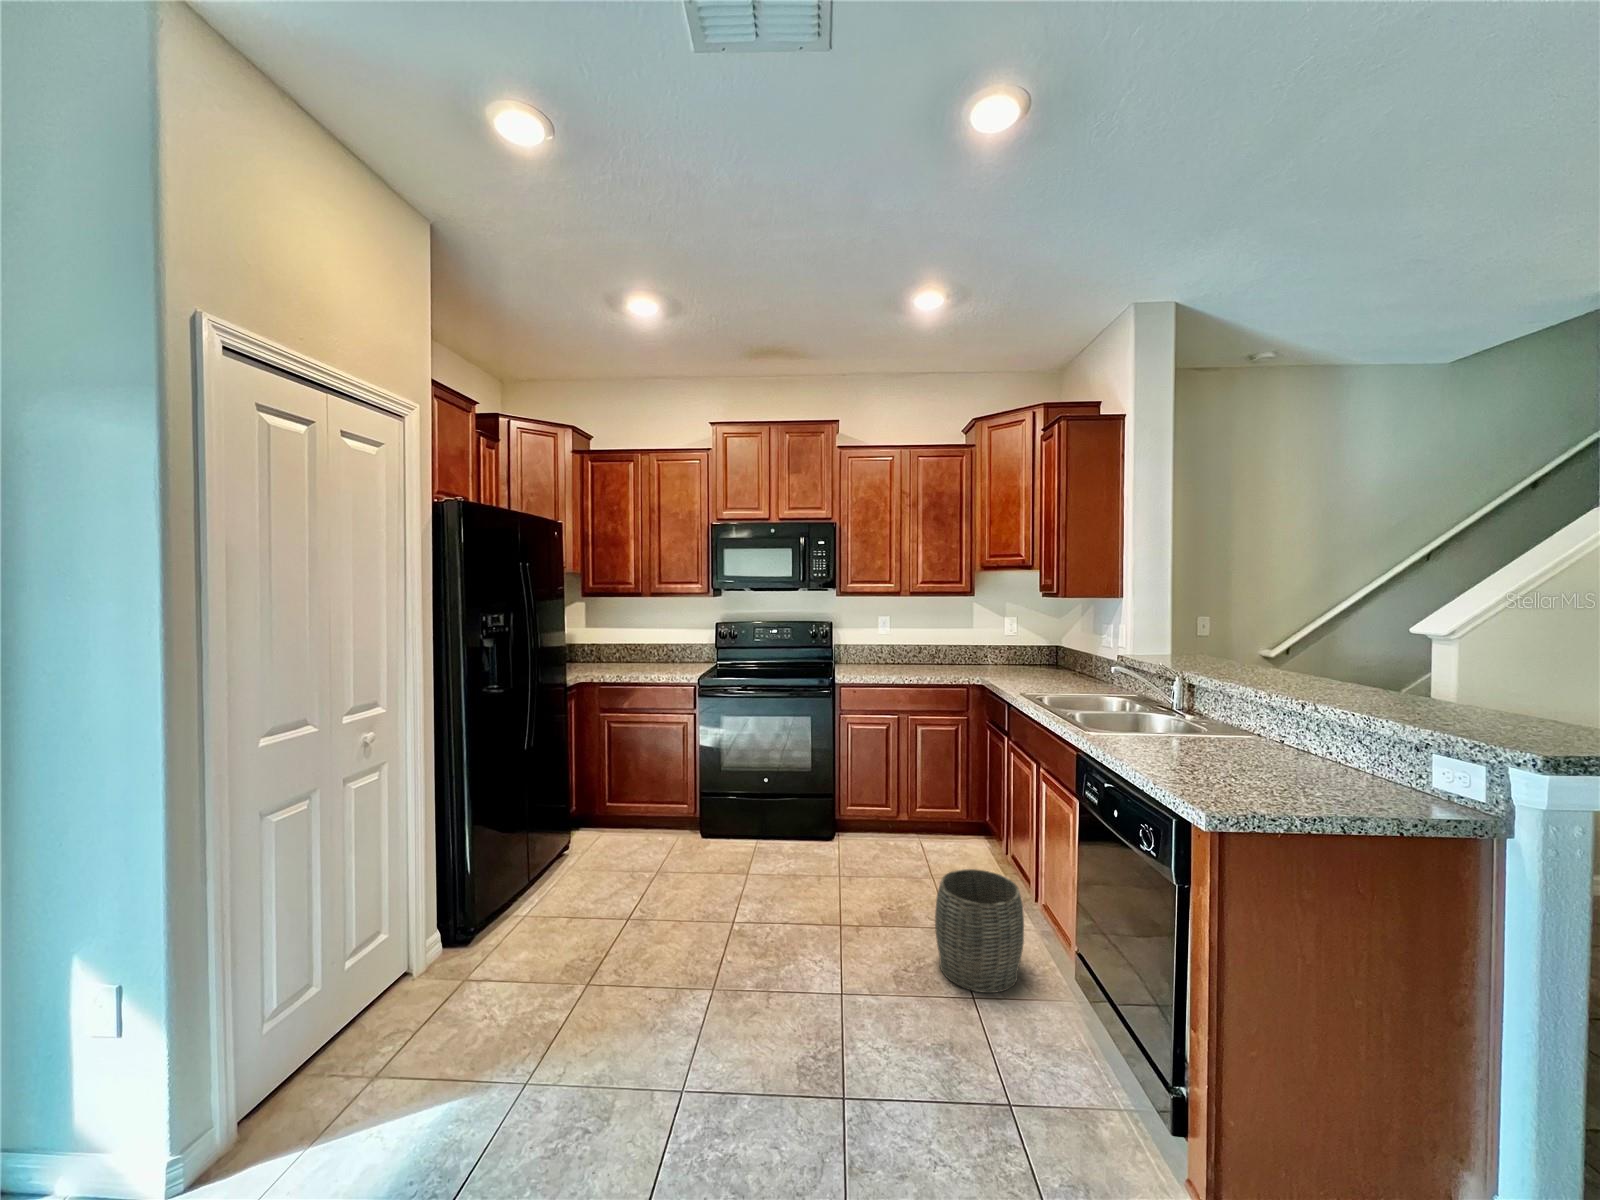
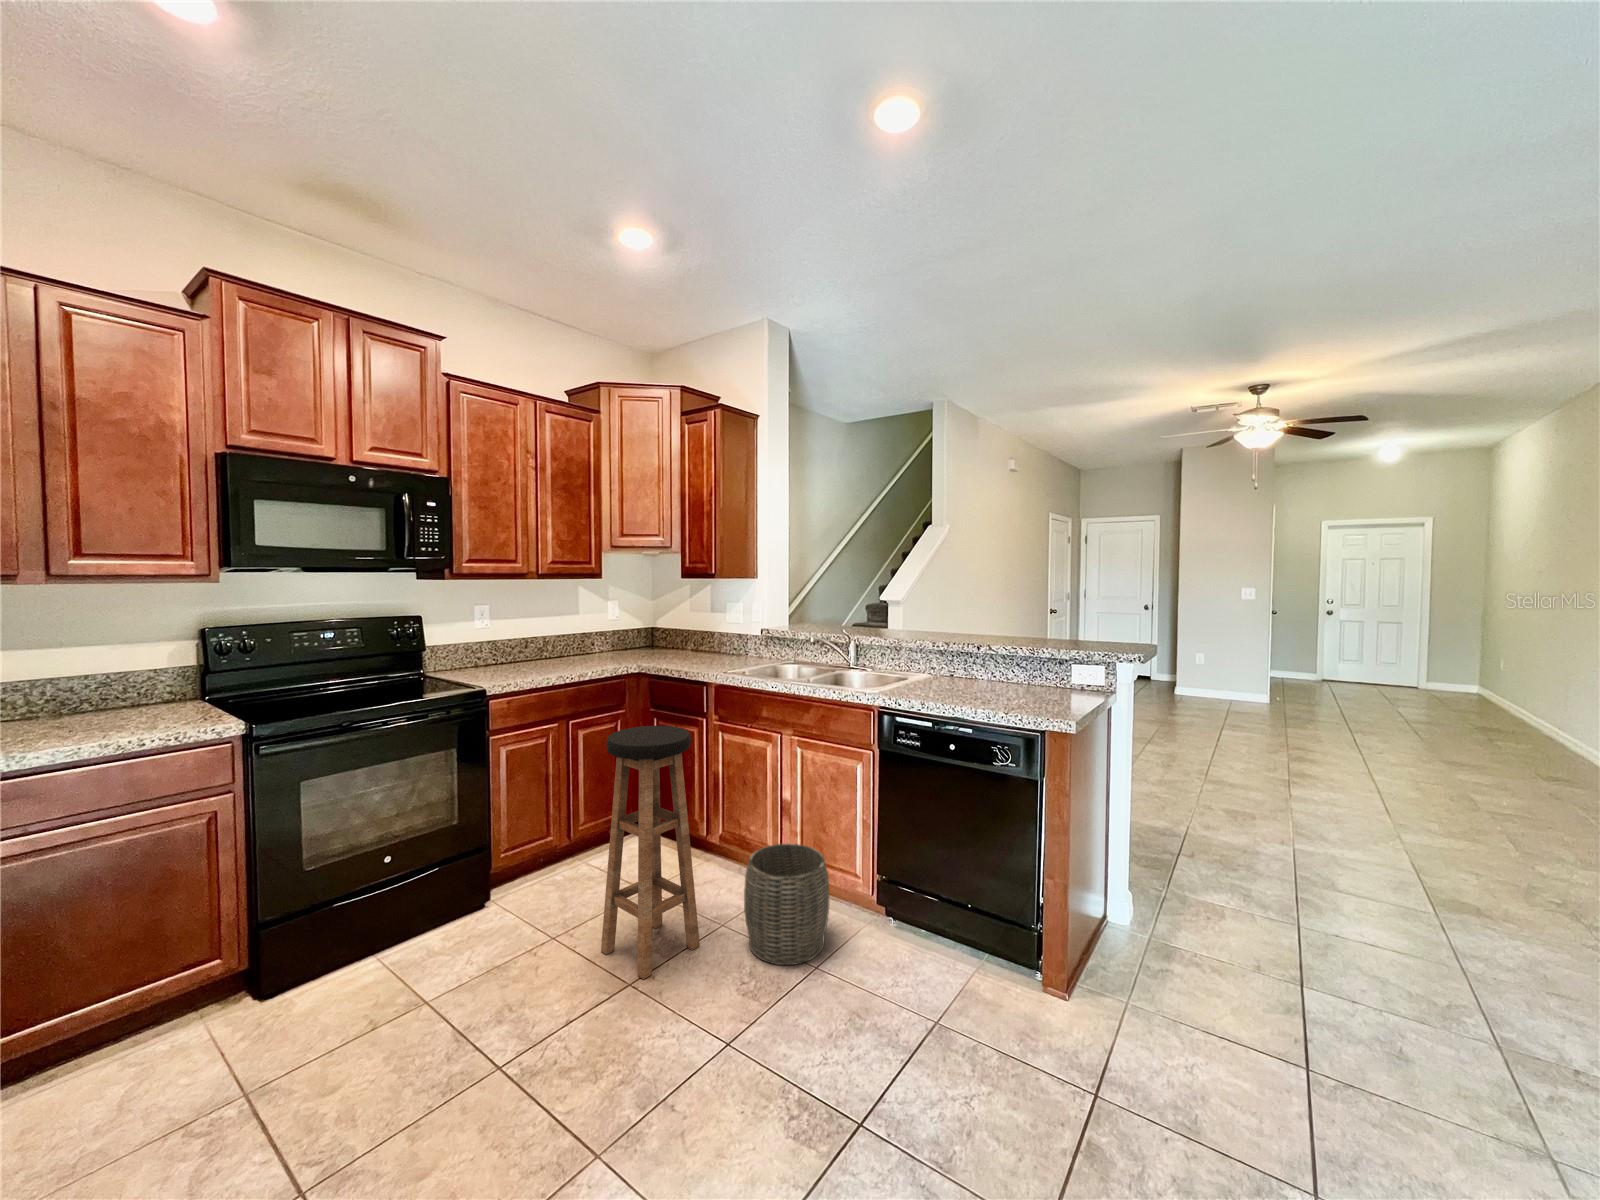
bar stool: none [849,725,918,932] -> present [601,726,700,979]

